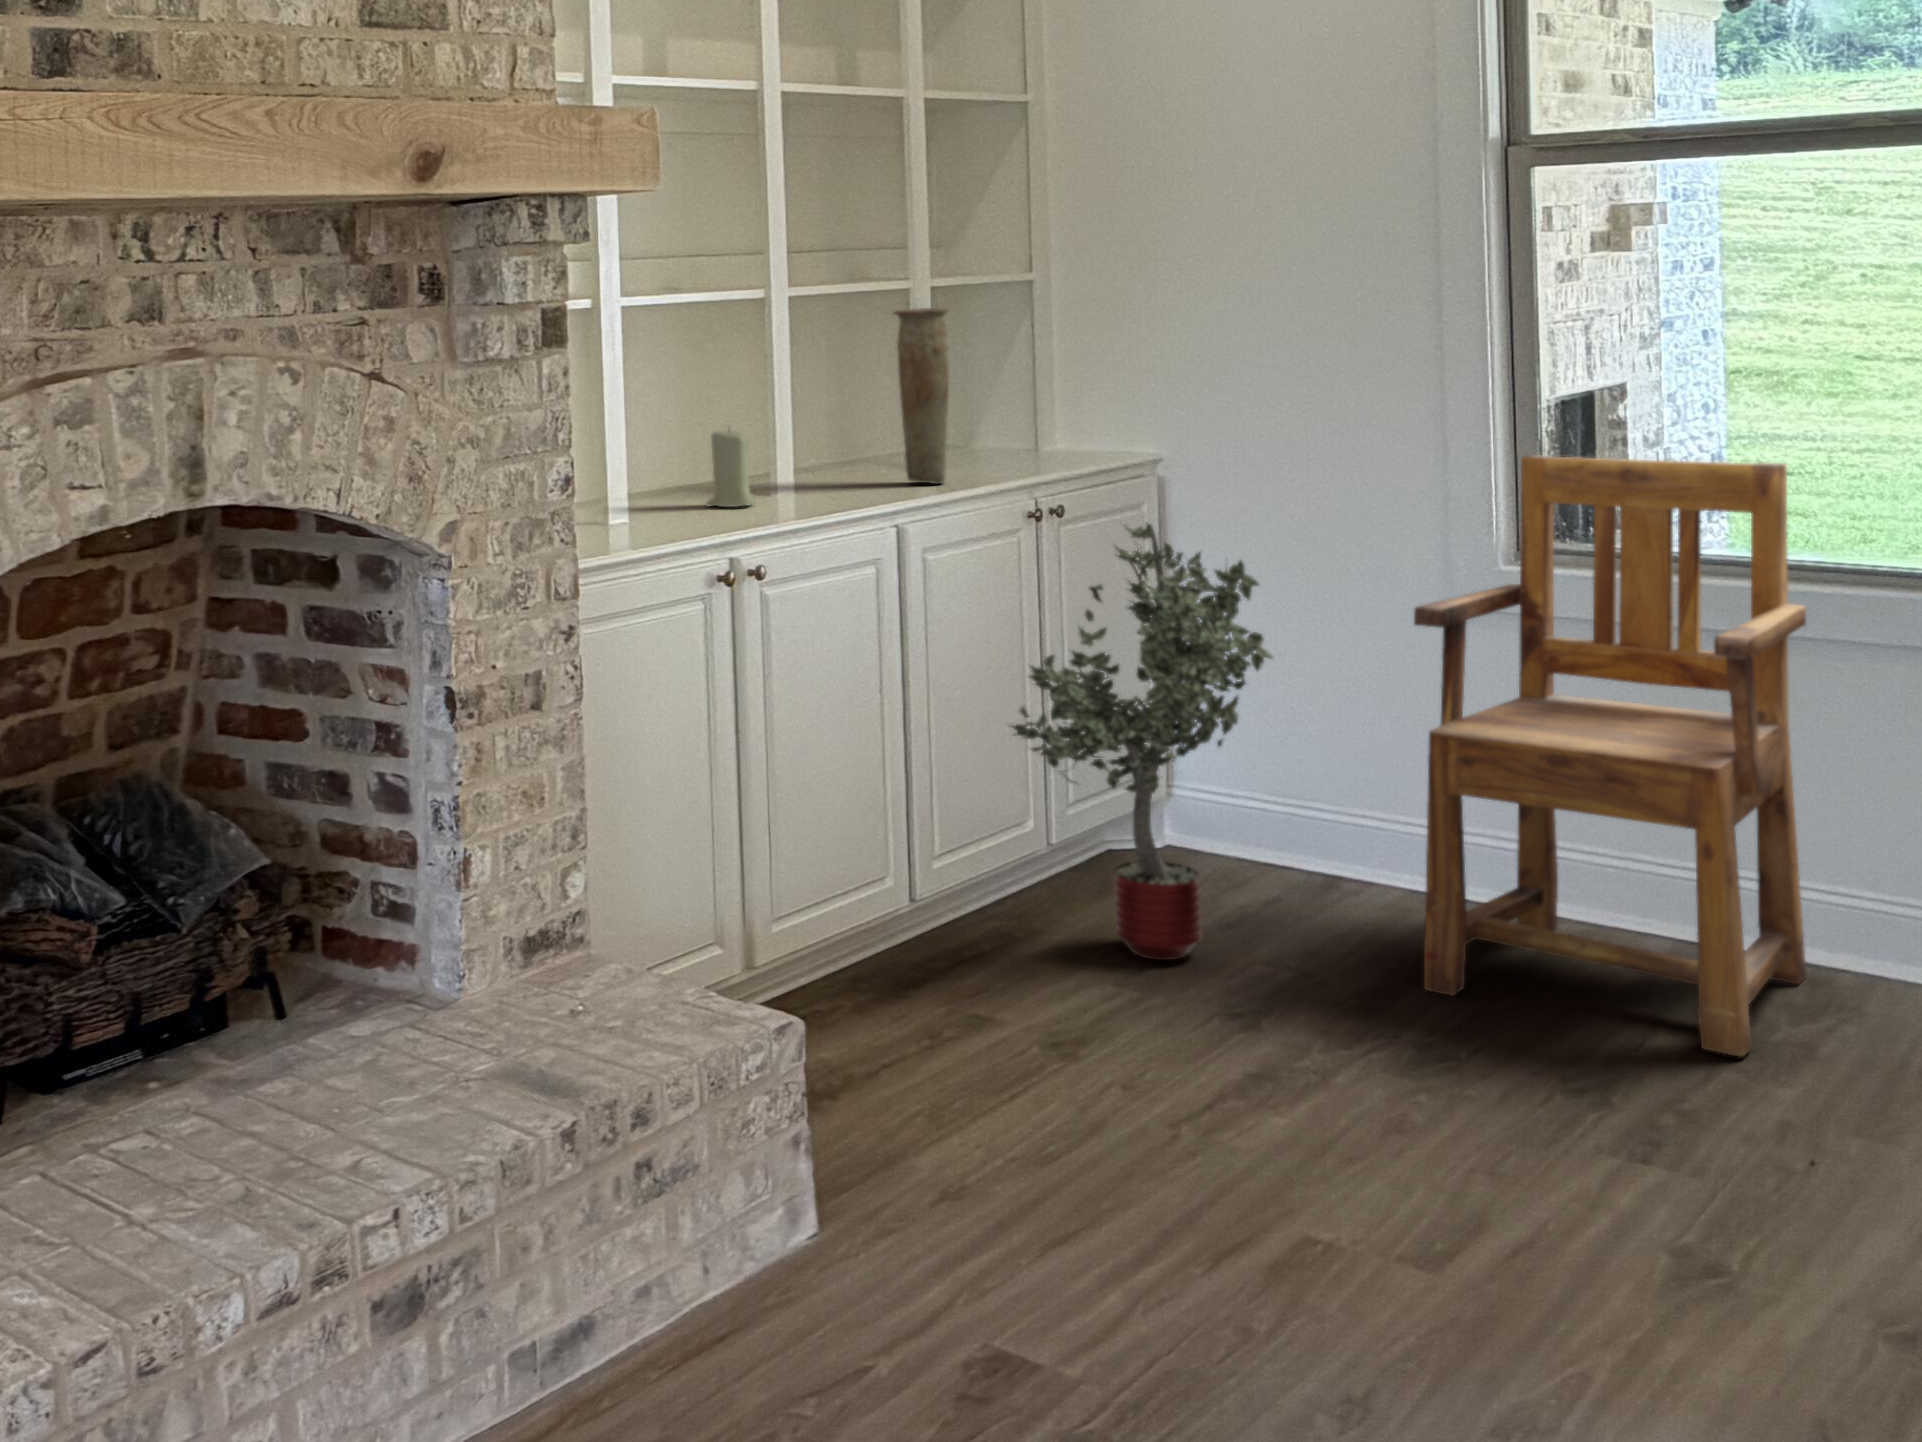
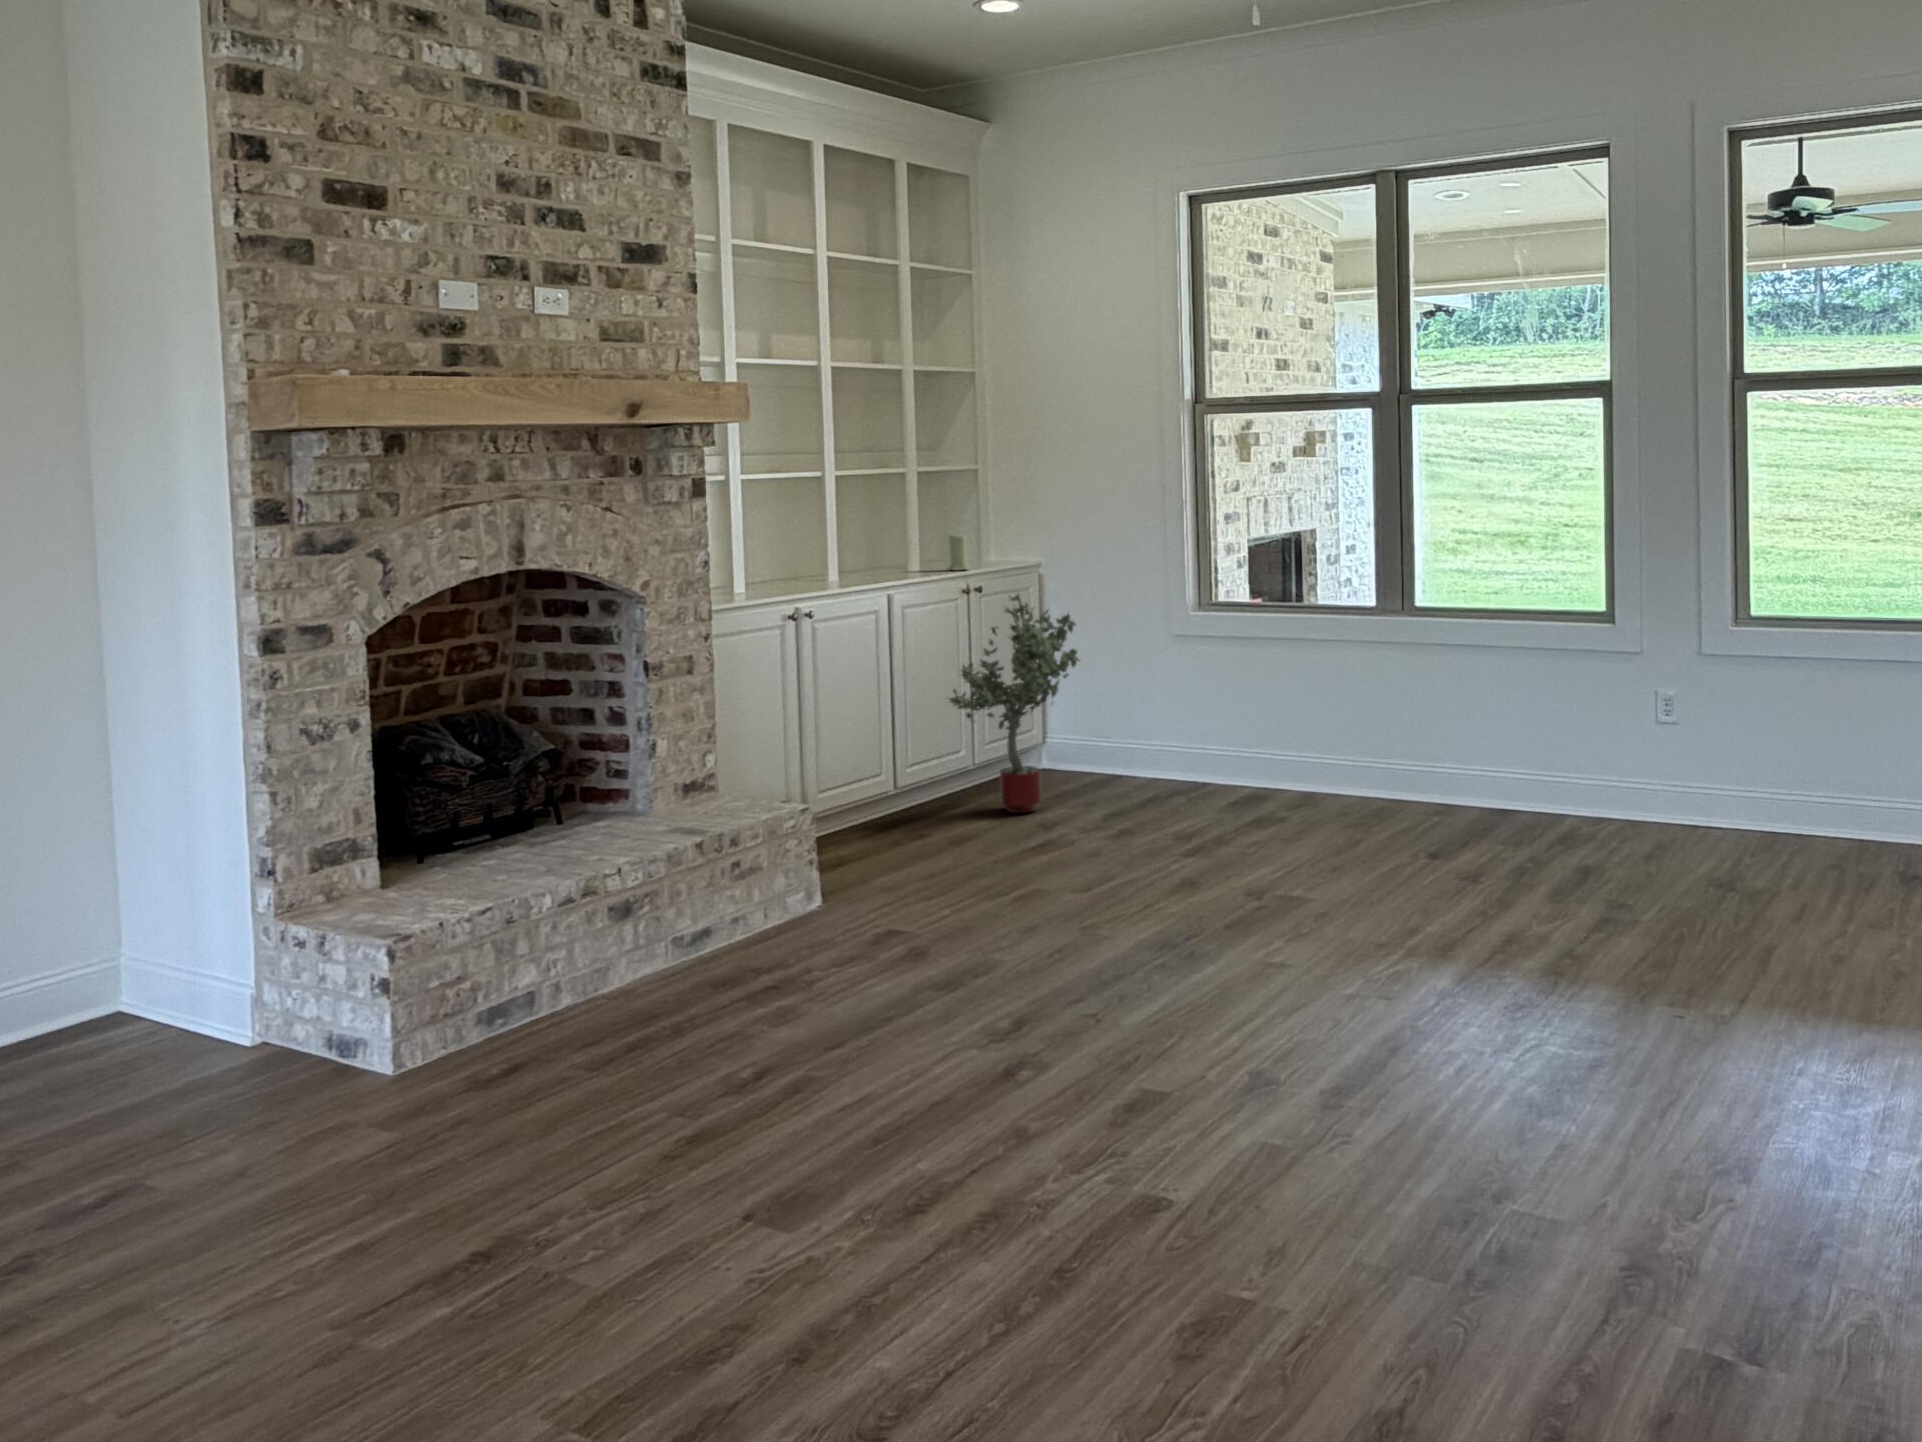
vase: present [894,308,949,484] -> none [893,483,922,576]
candle: present [706,429,756,507] -> present [947,534,970,570]
armchair: present [1414,455,1806,1056] -> none [1136,557,1312,827]

